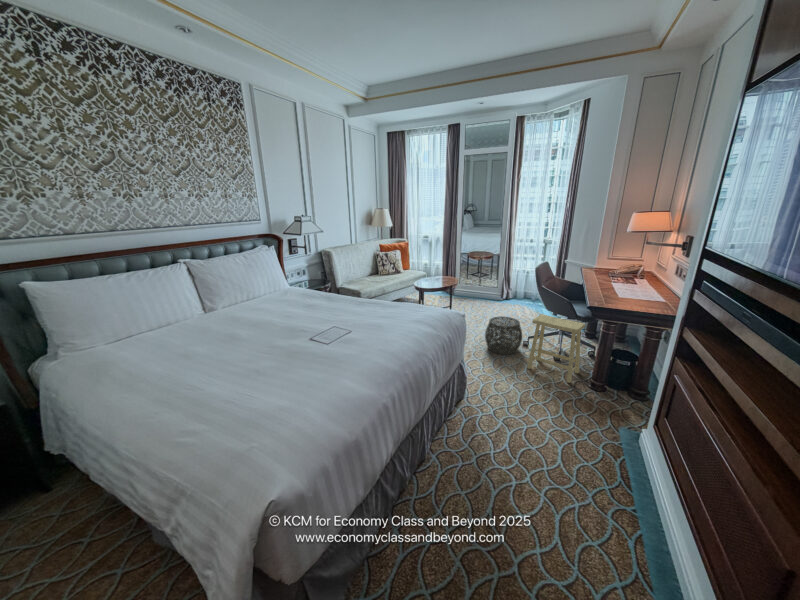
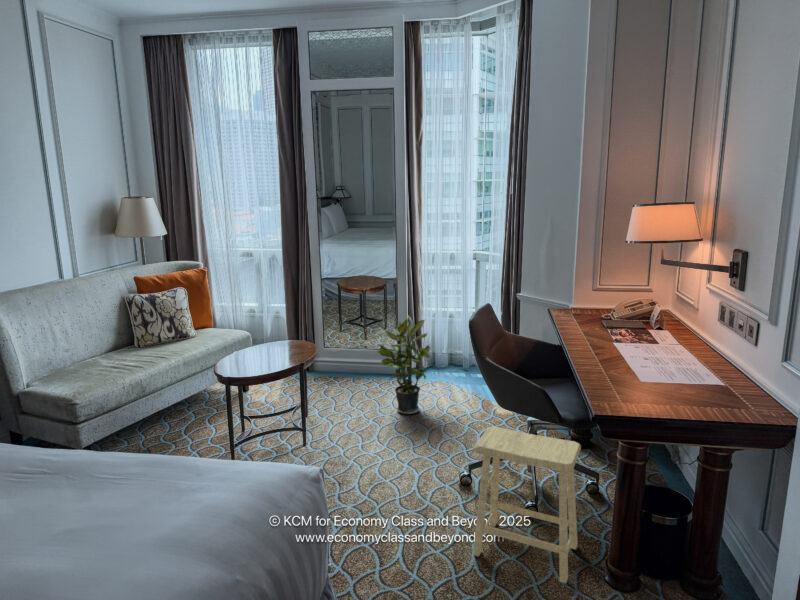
potted plant: none [488,268,515,317] -> present [377,316,430,415]
woven basket: present [485,316,522,355] -> none [376,430,456,523]

